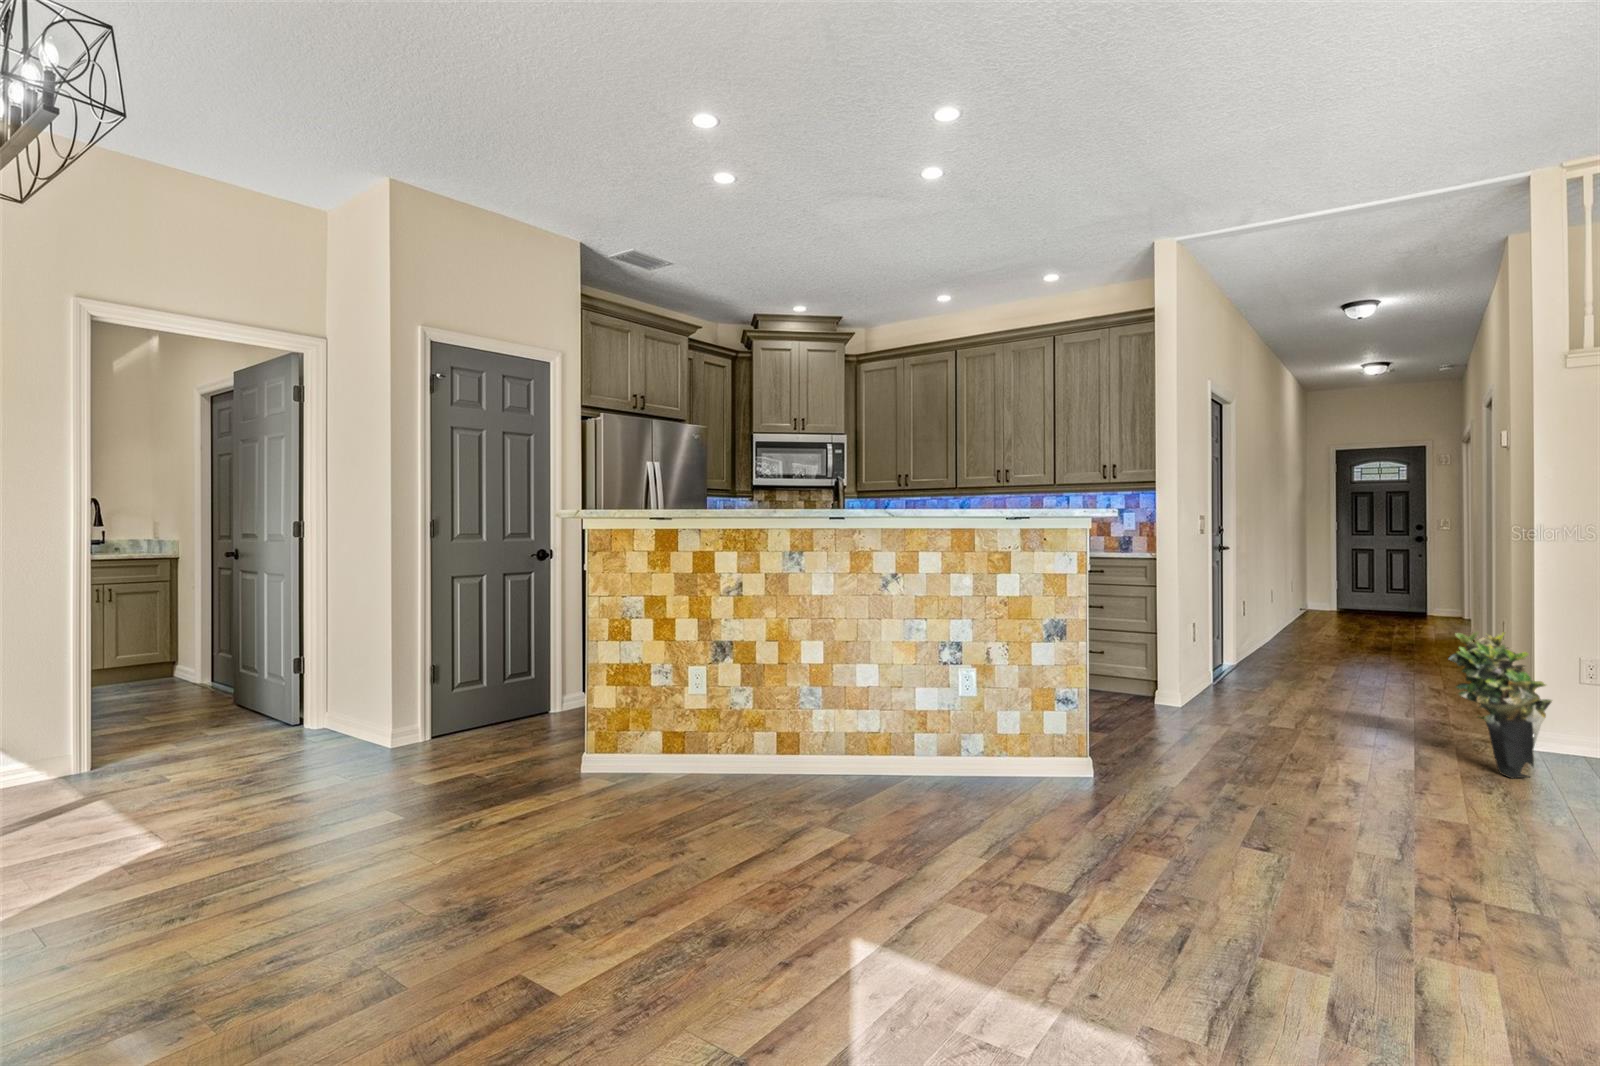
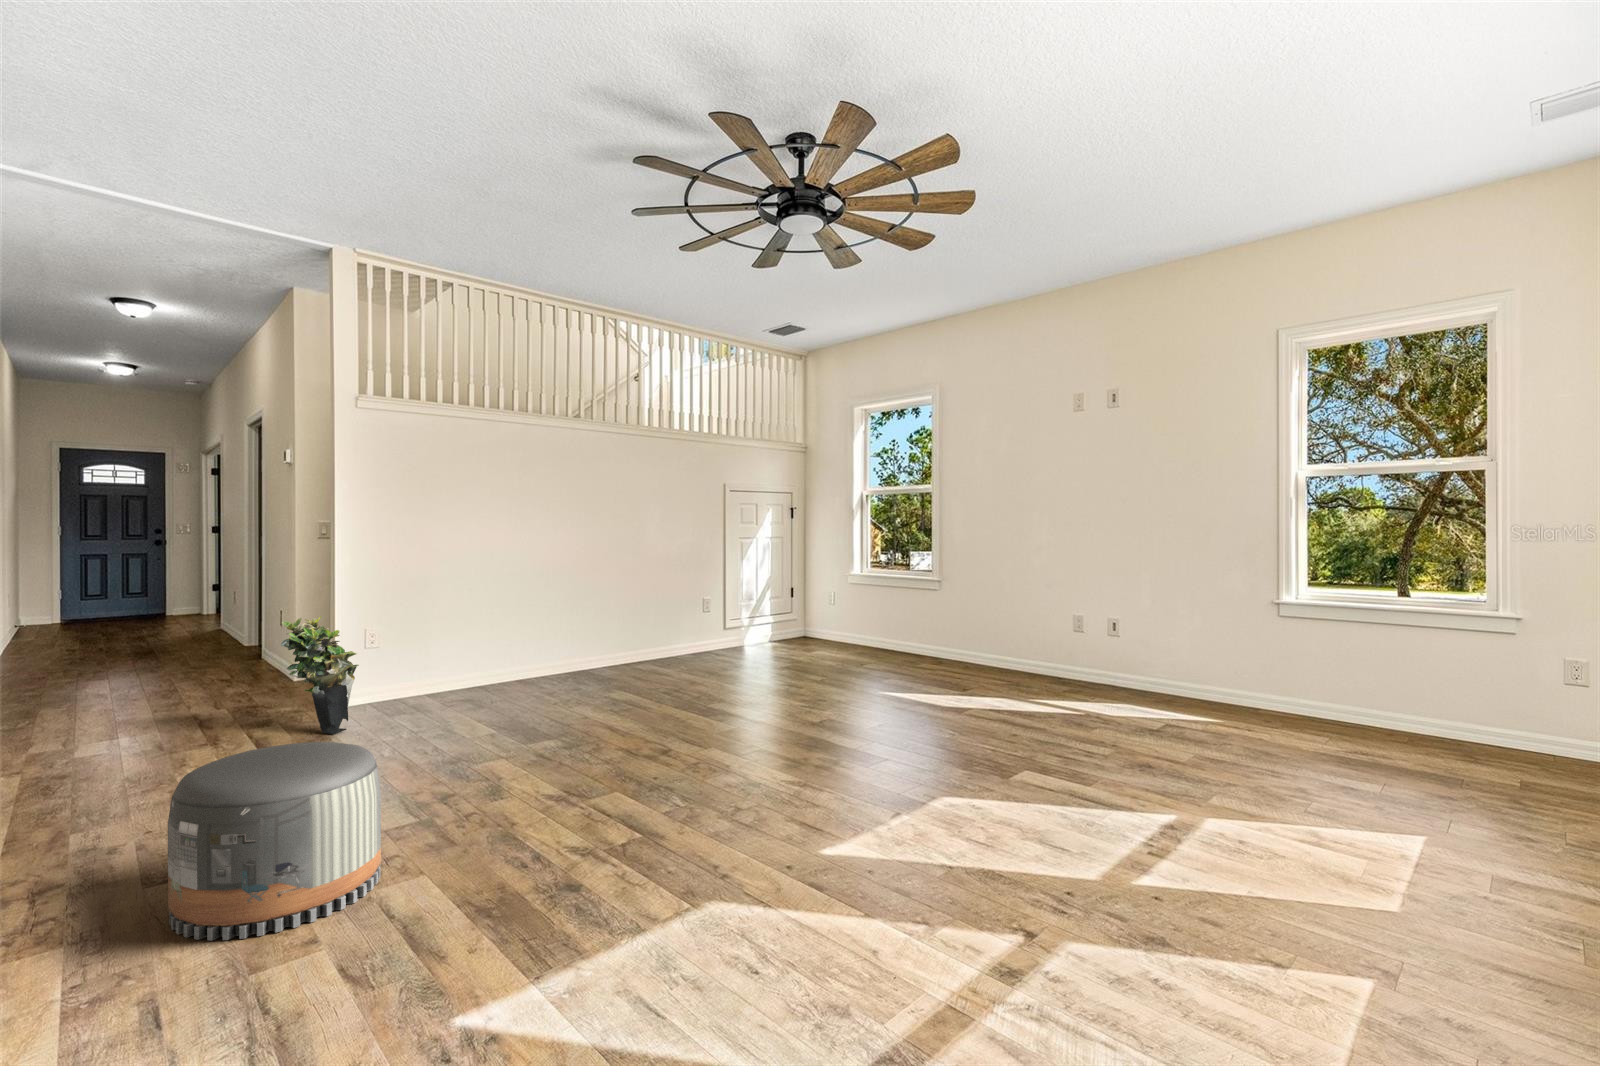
pouf: none [1233,753,1447,953] -> present [168,742,381,941]

